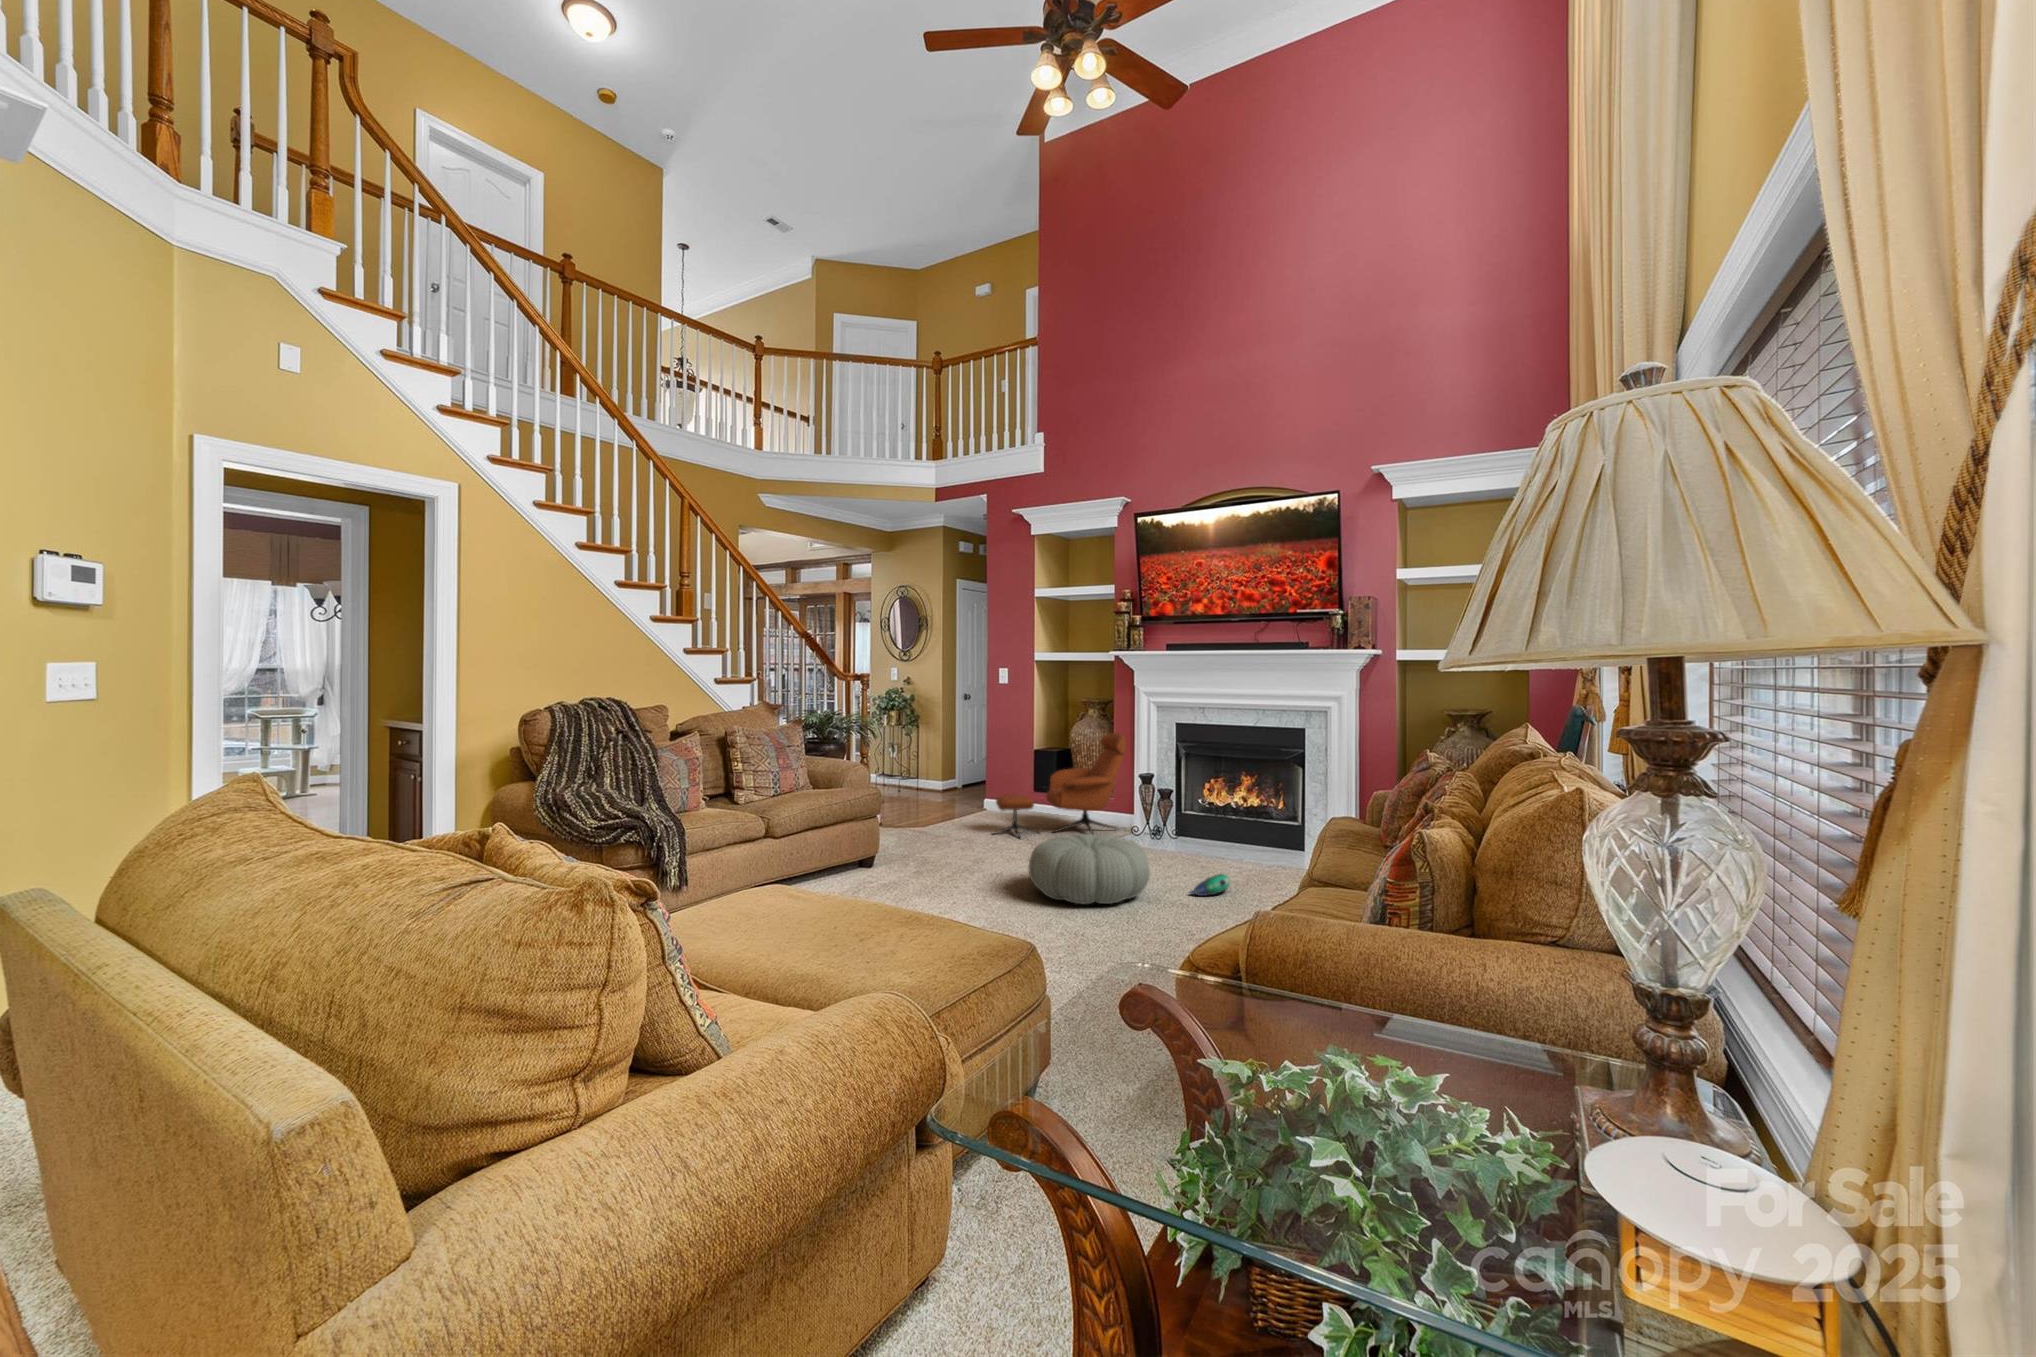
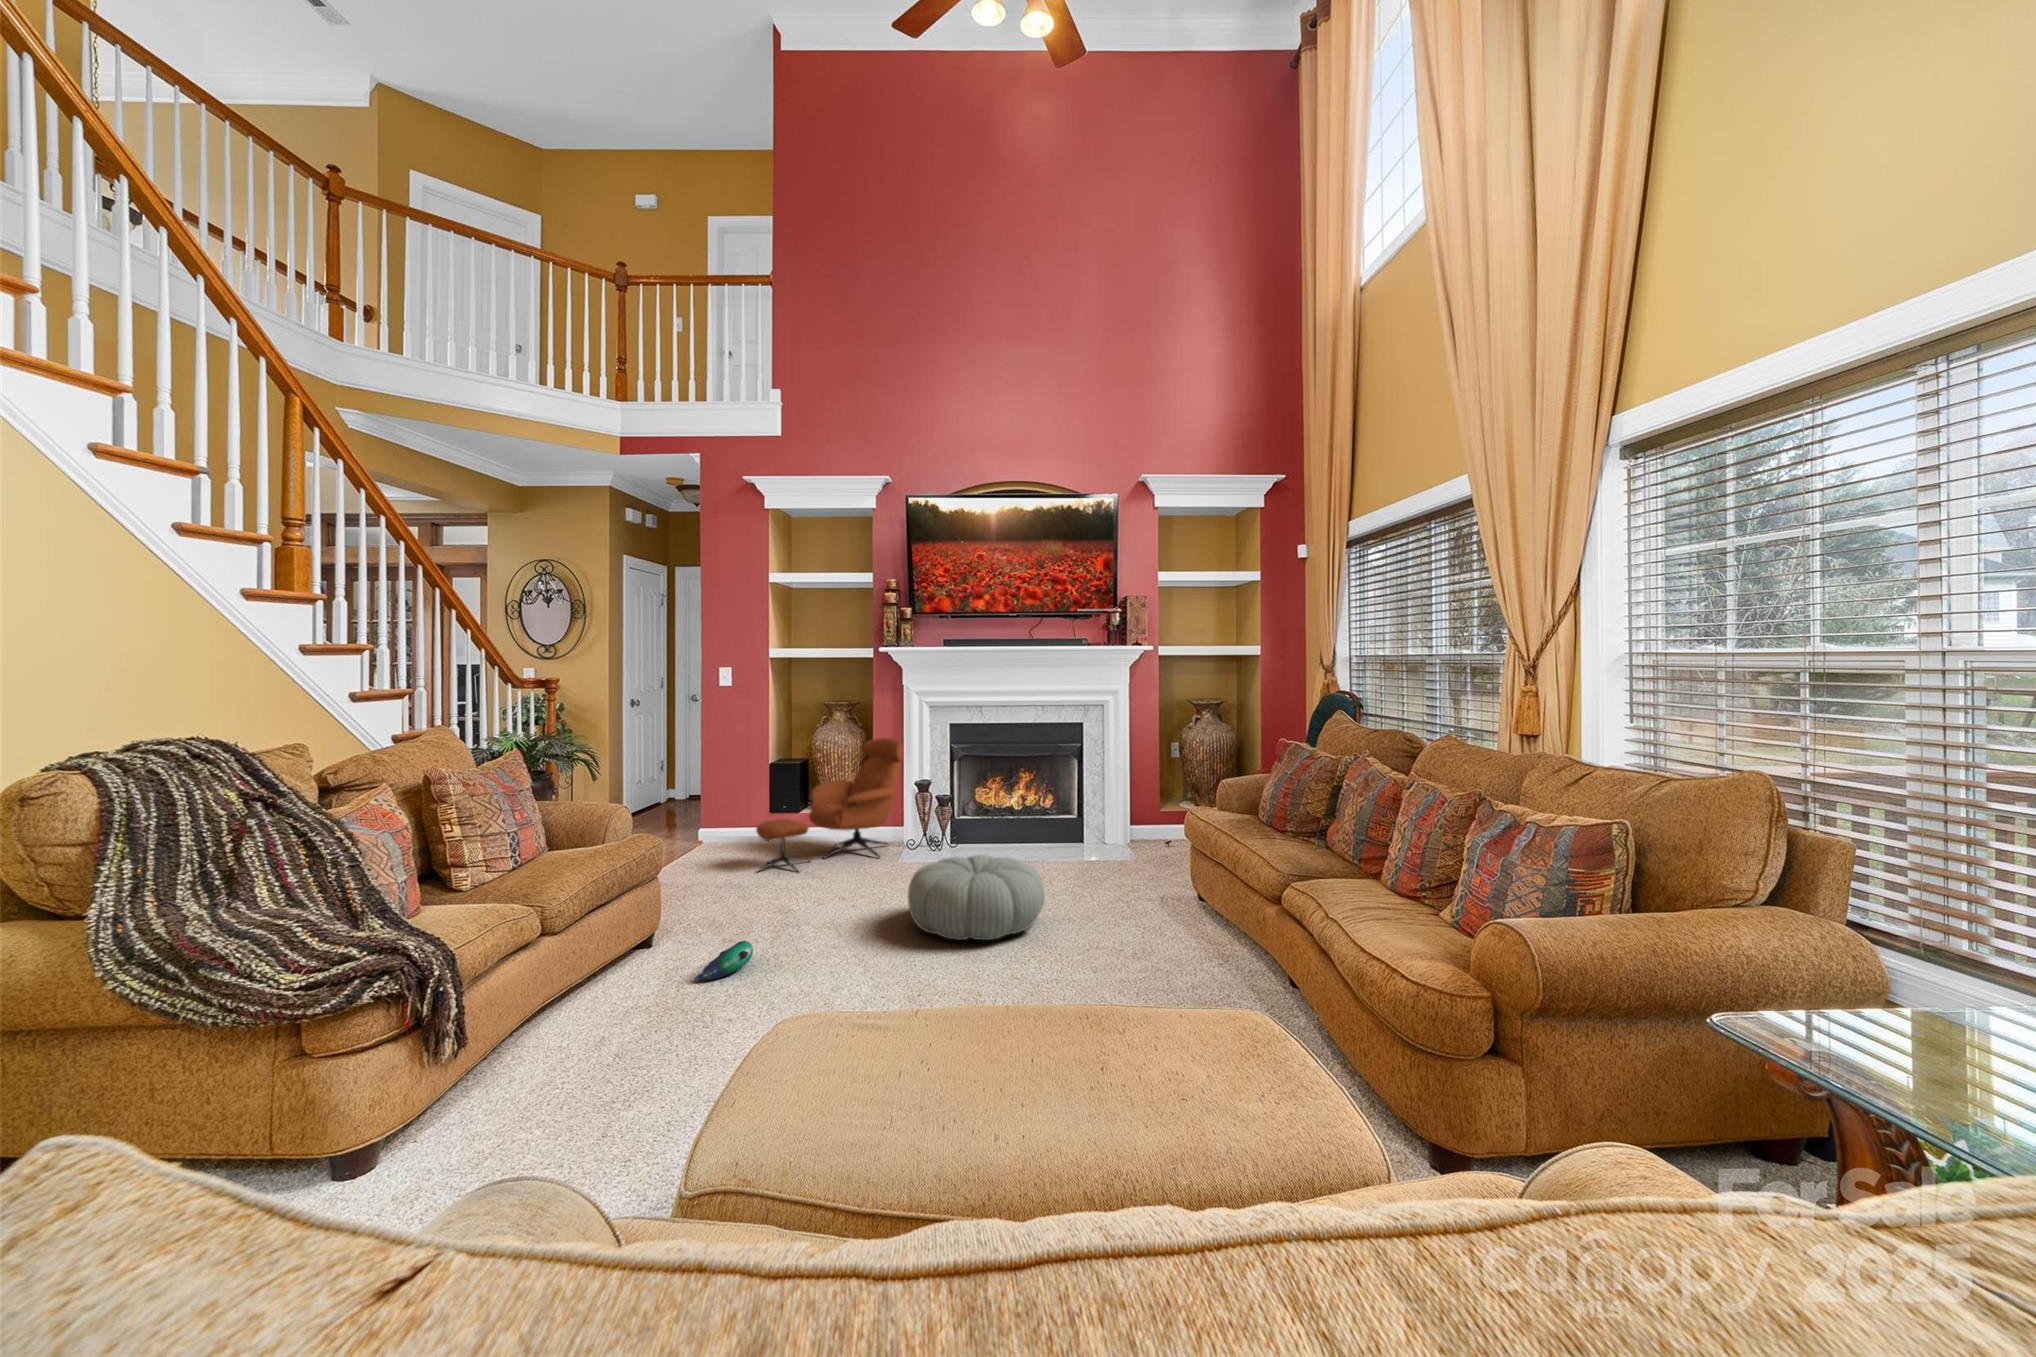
plush toy: present [1190,874,1230,896] -> present [696,941,753,981]

